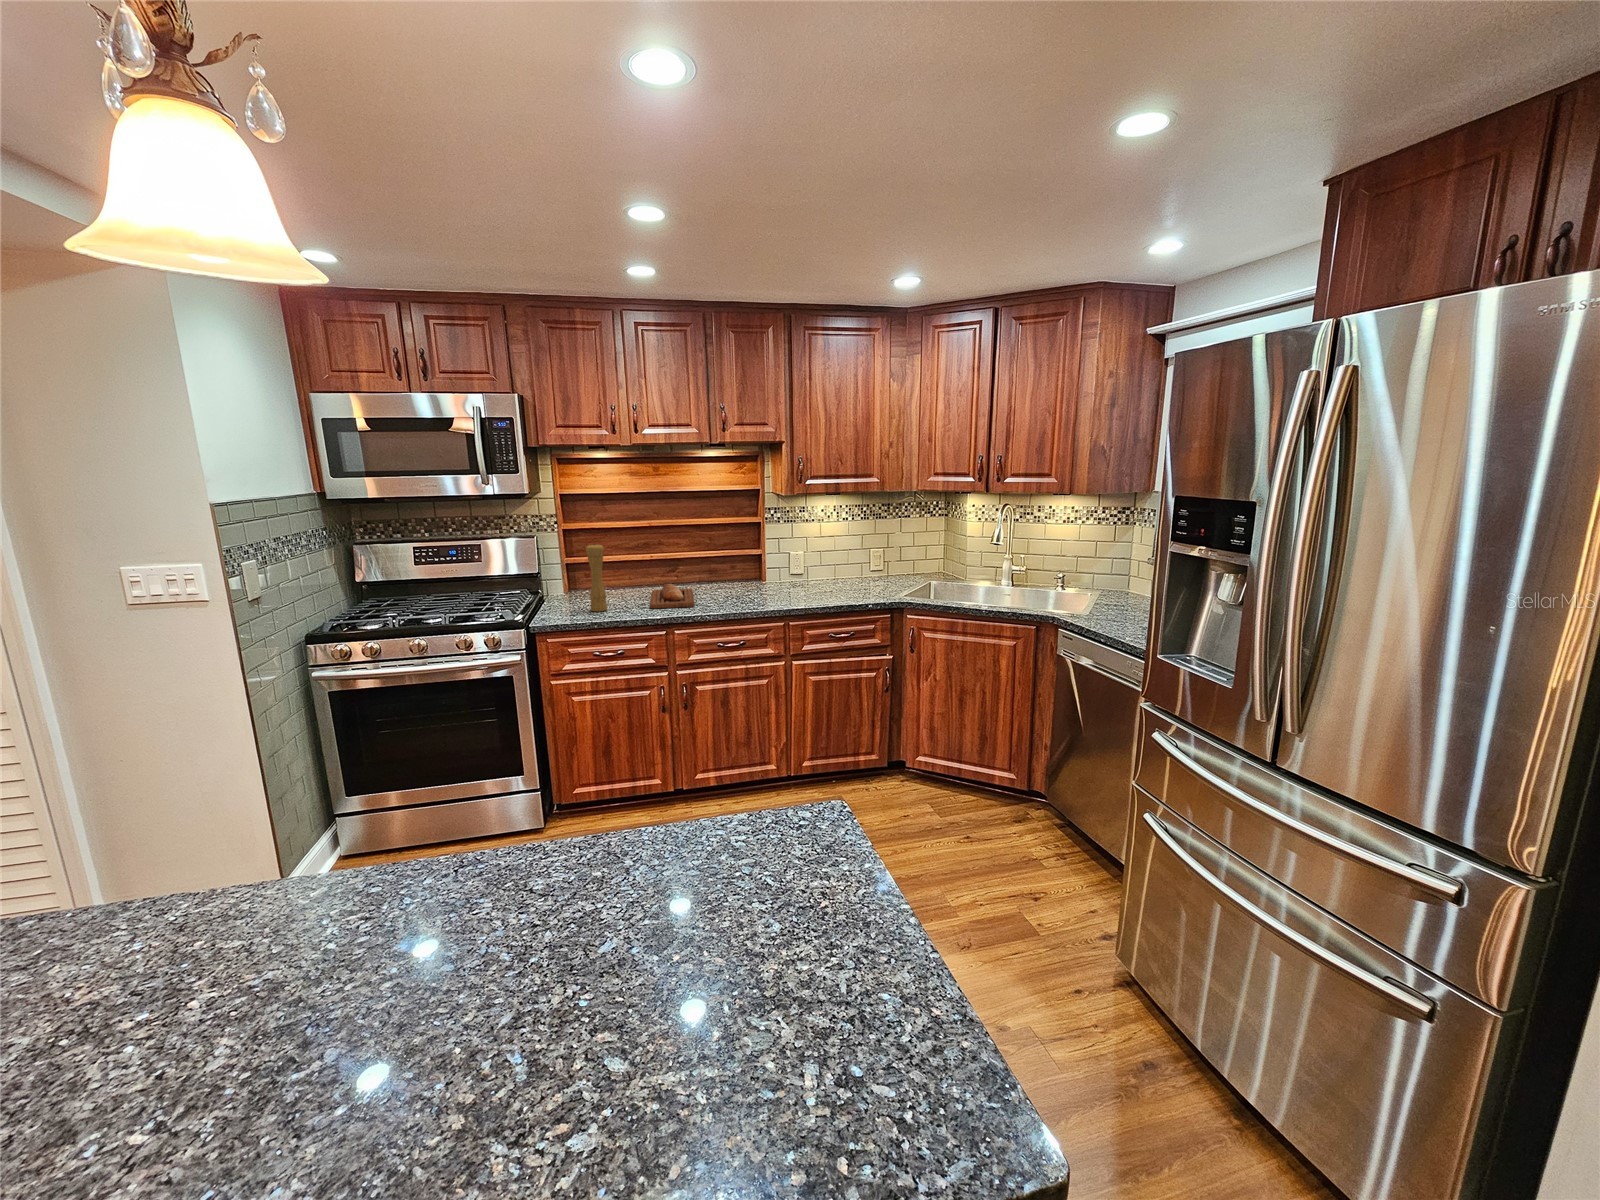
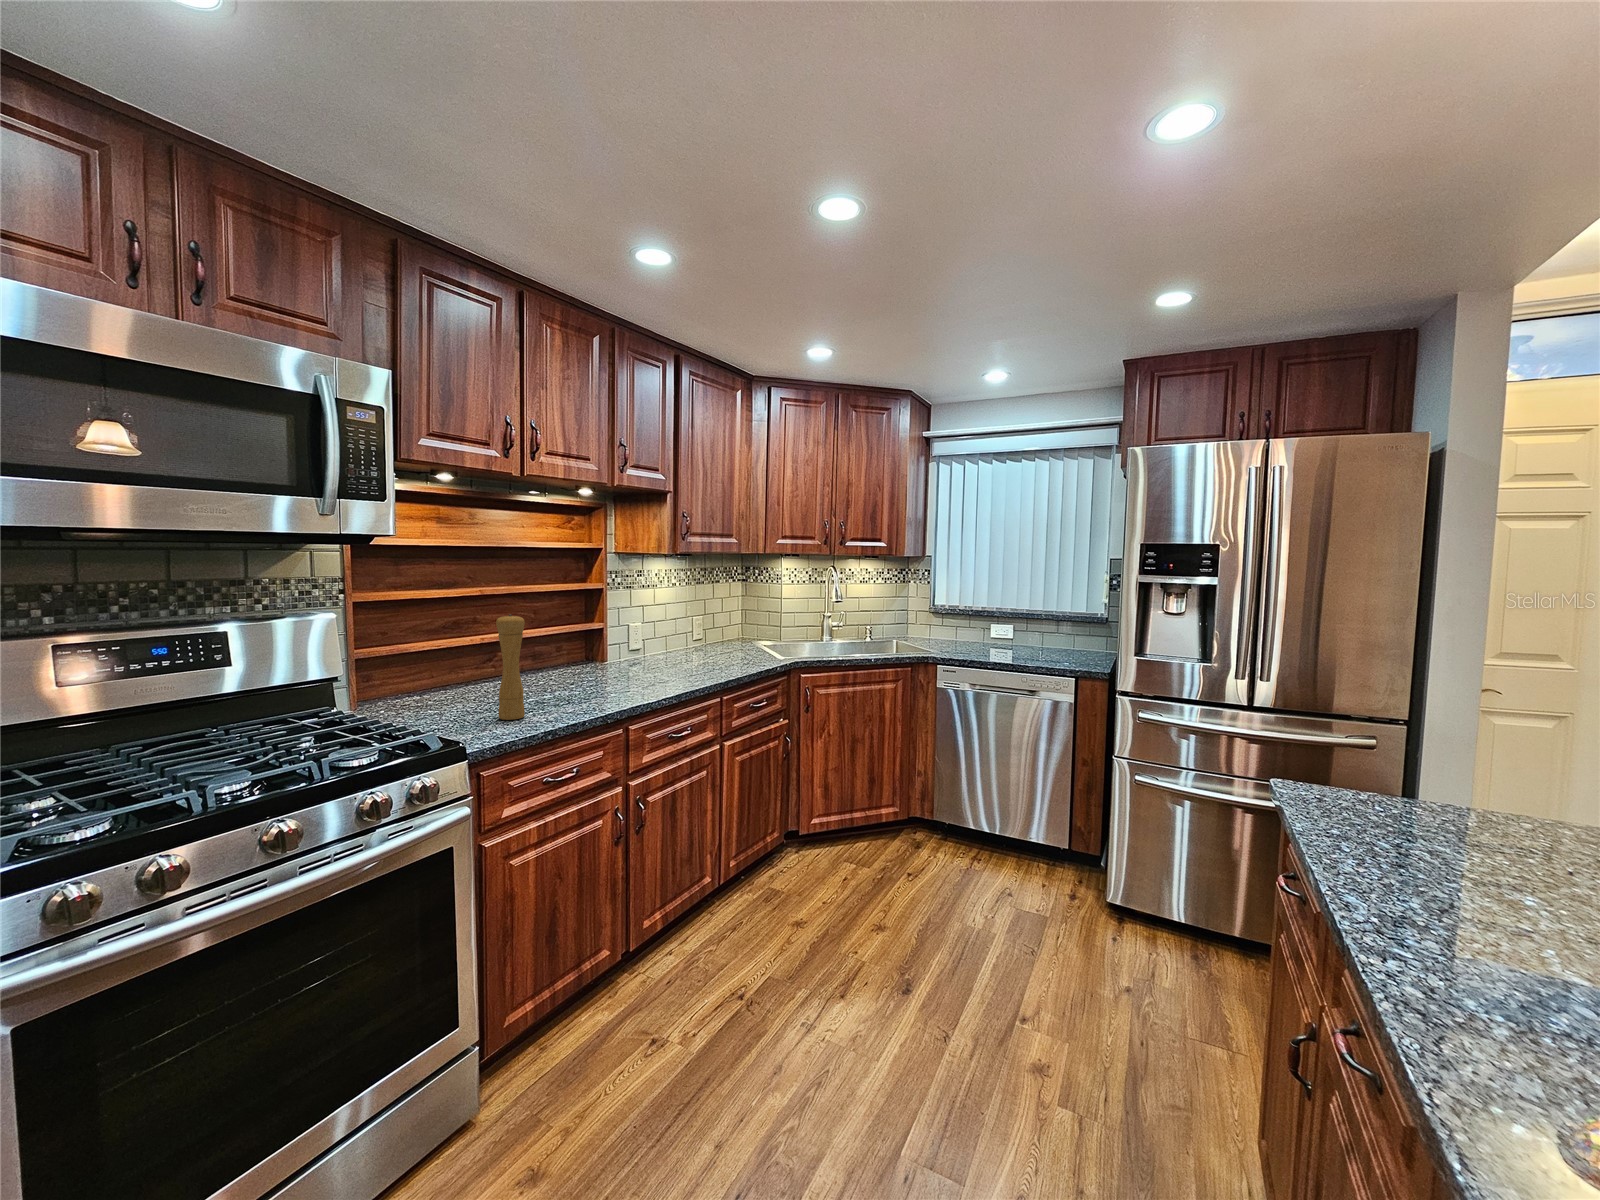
bread loaf: present [650,584,694,609] -> none [513,672,626,704]

